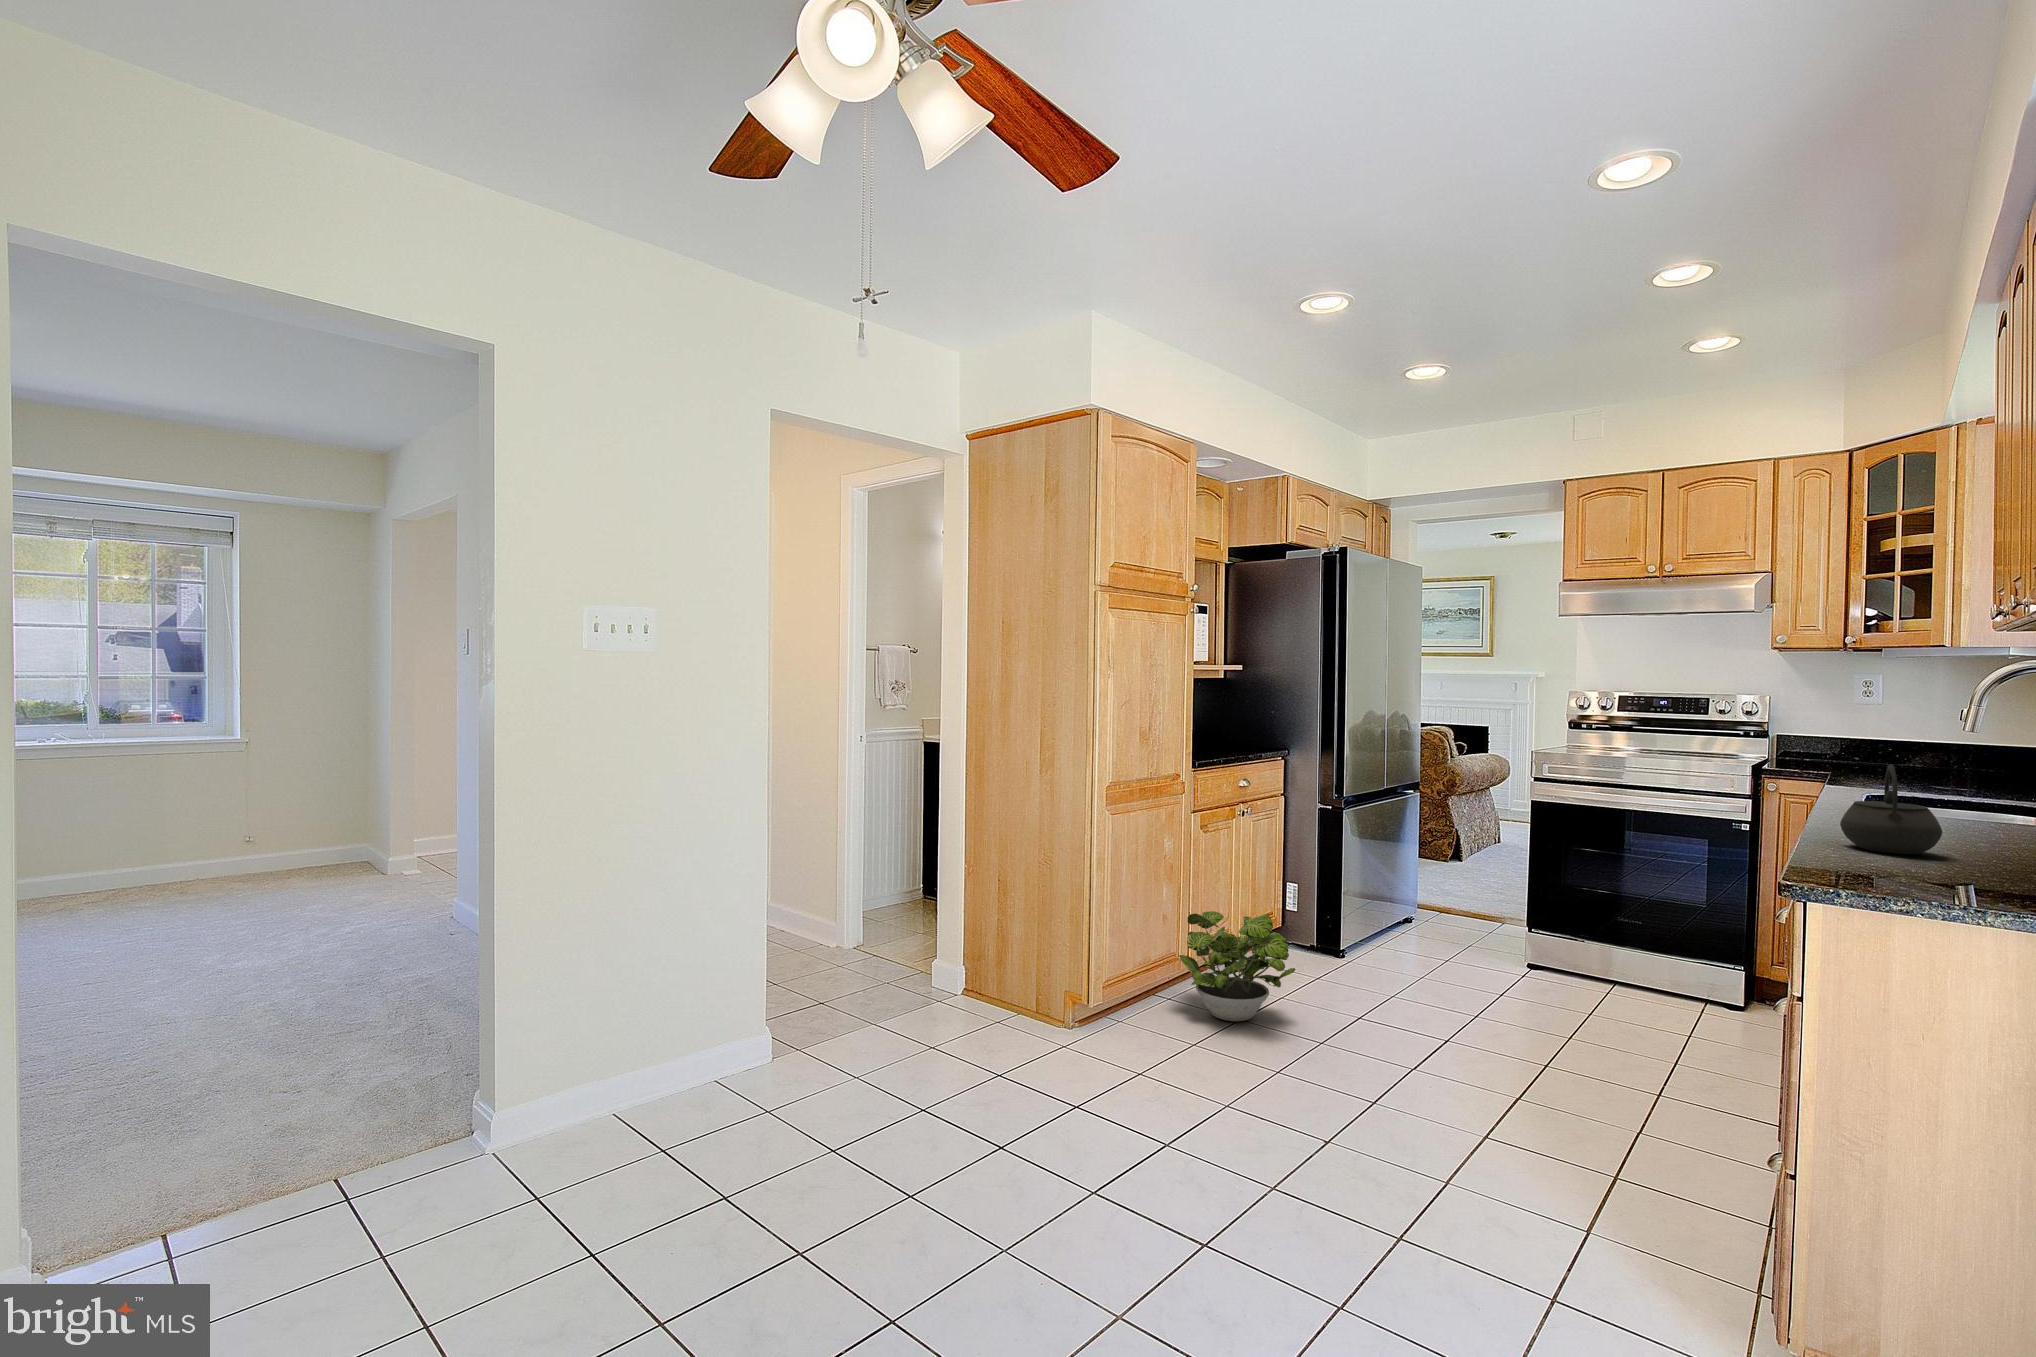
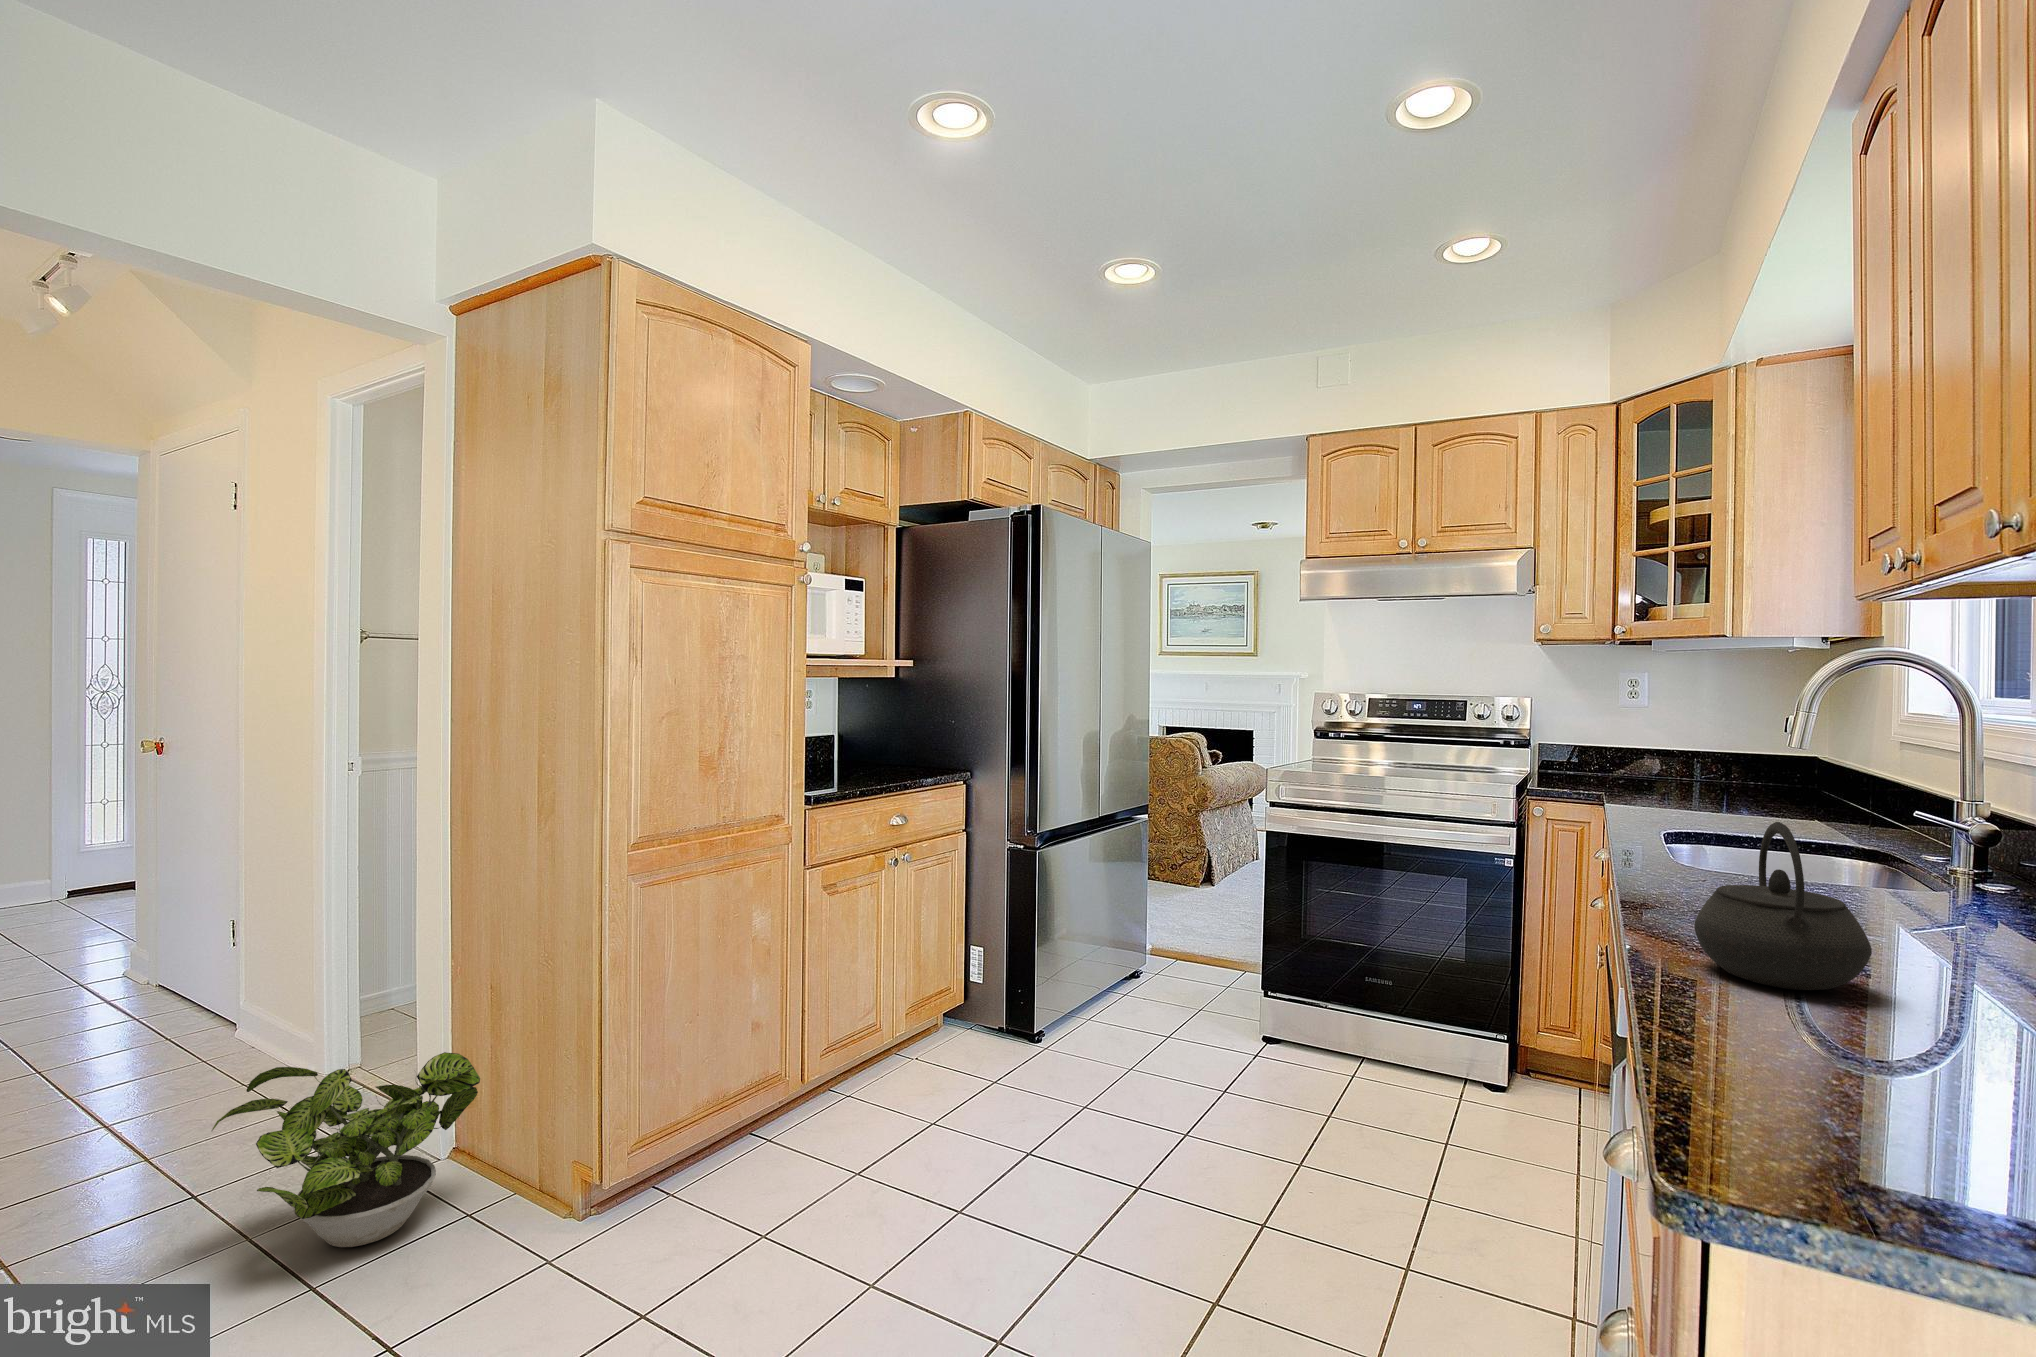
potted plant: present [1179,911,1295,1021] -> present [212,1052,480,1247]

